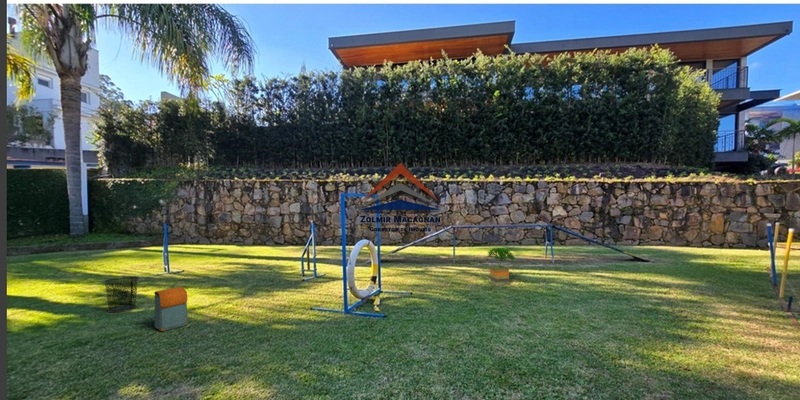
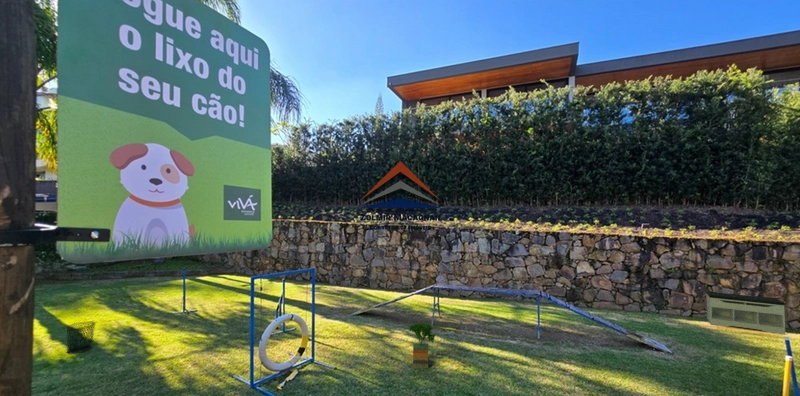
bench: none [650,223,705,248] -> present [706,292,785,335]
backpack: present [155,287,188,331] -> none [62,342,93,382]

